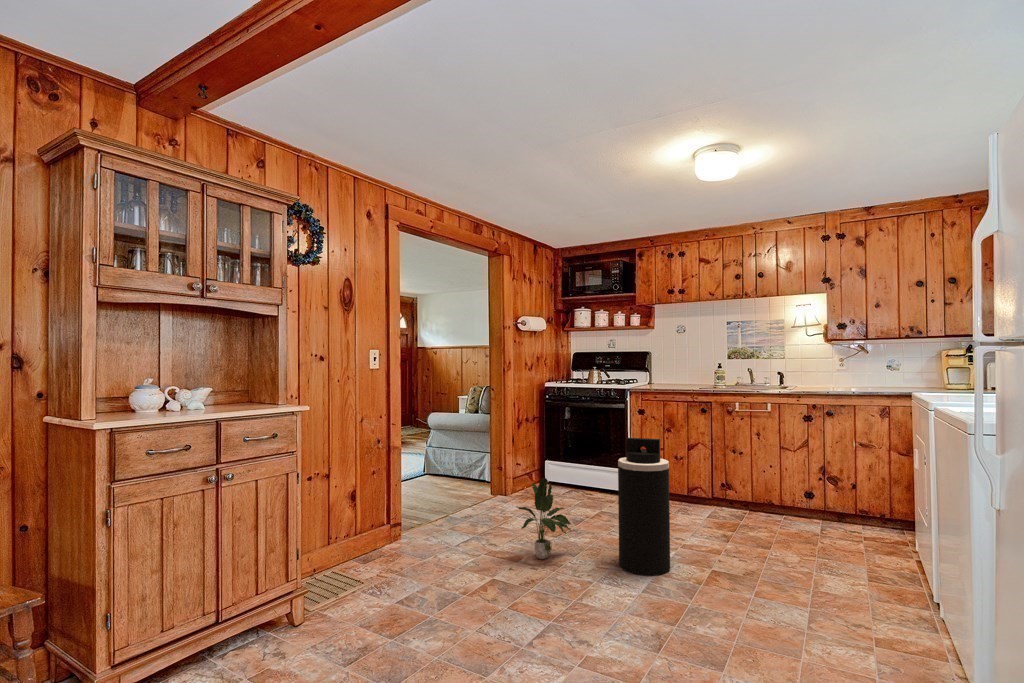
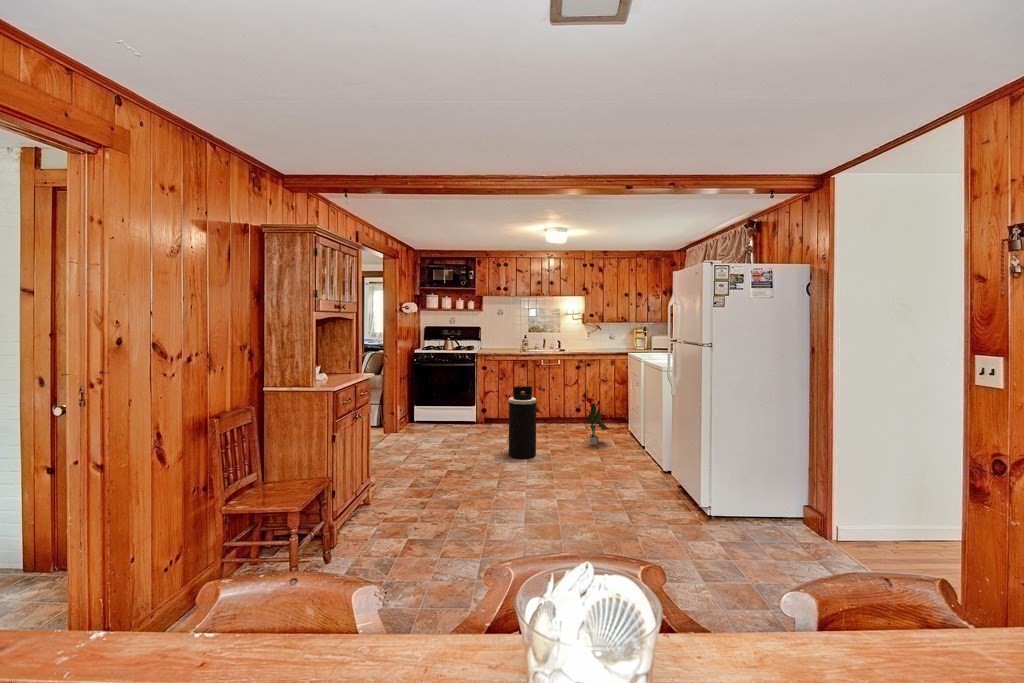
potted plant: present [516,478,571,559] -> present [586,404,609,445]

